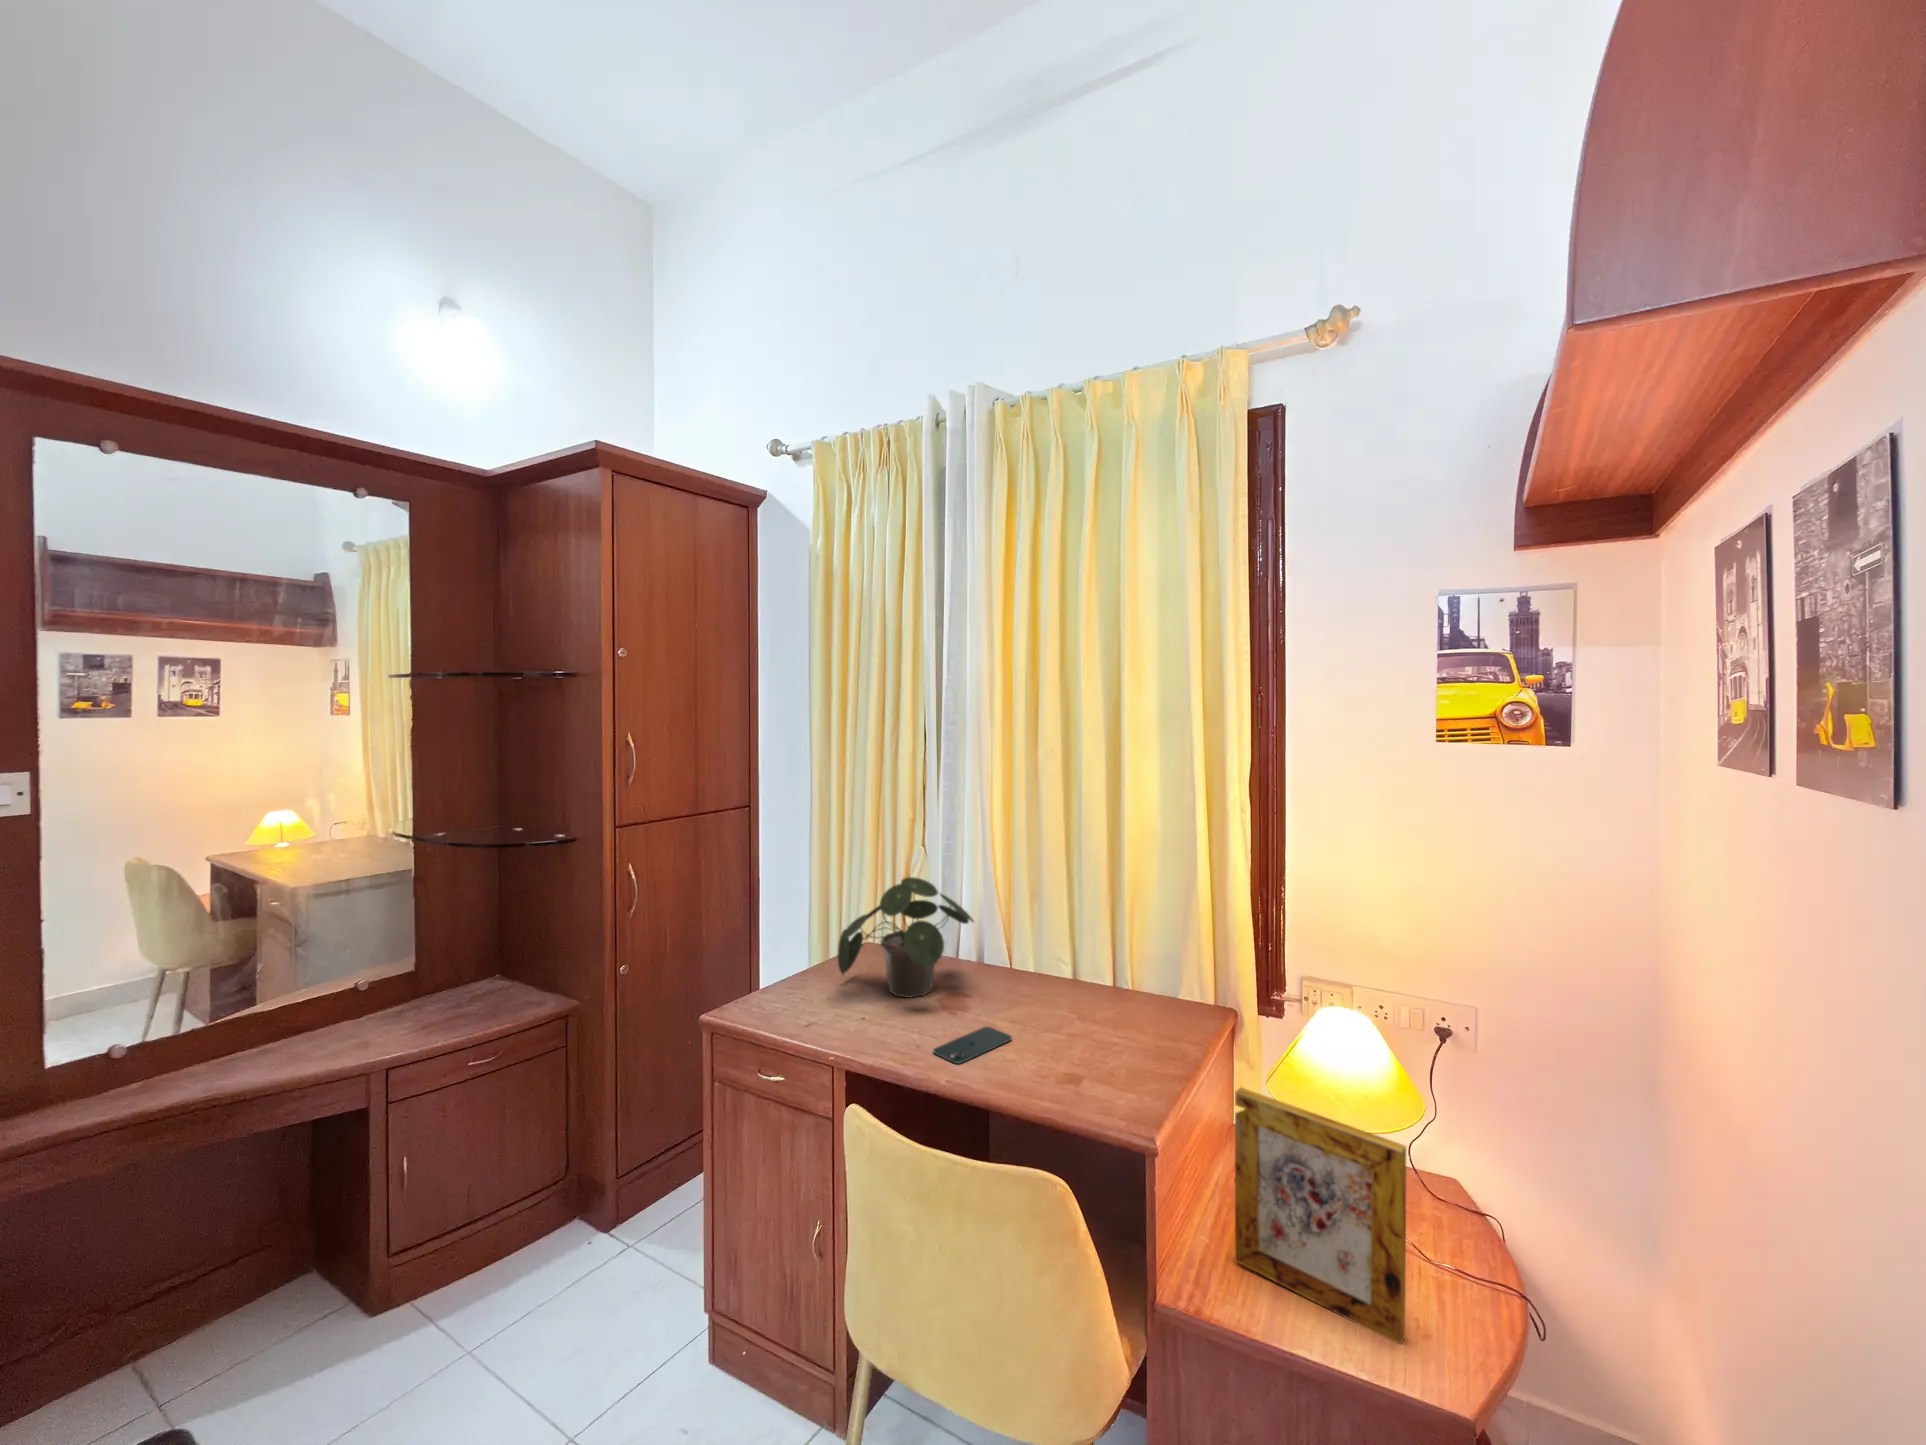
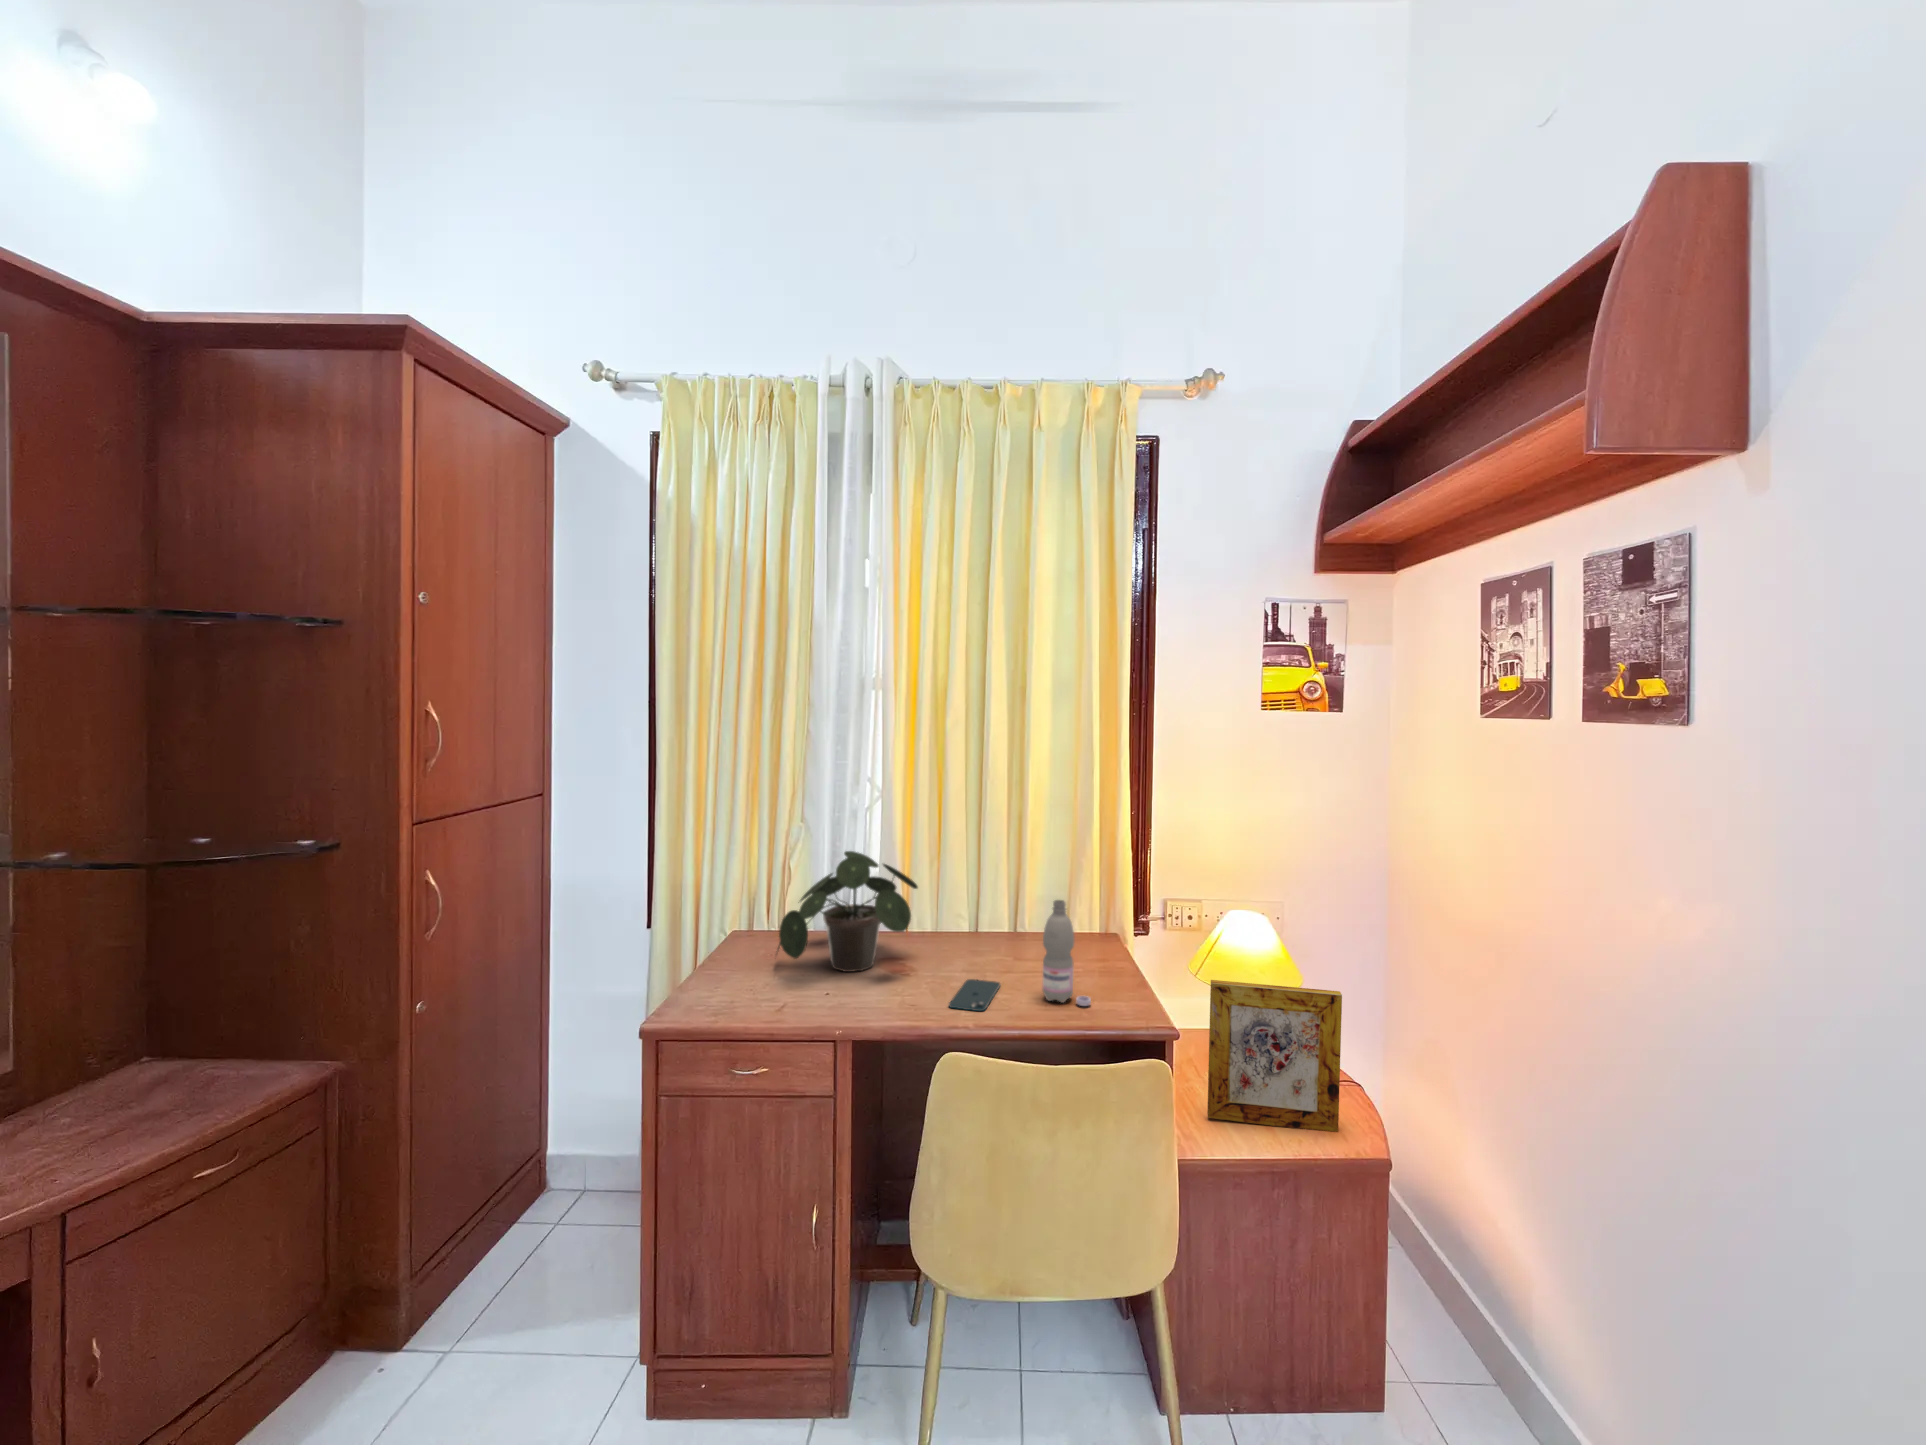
water bottle: none [1031,957,1074,1084] -> present [1042,900,1091,1006]

